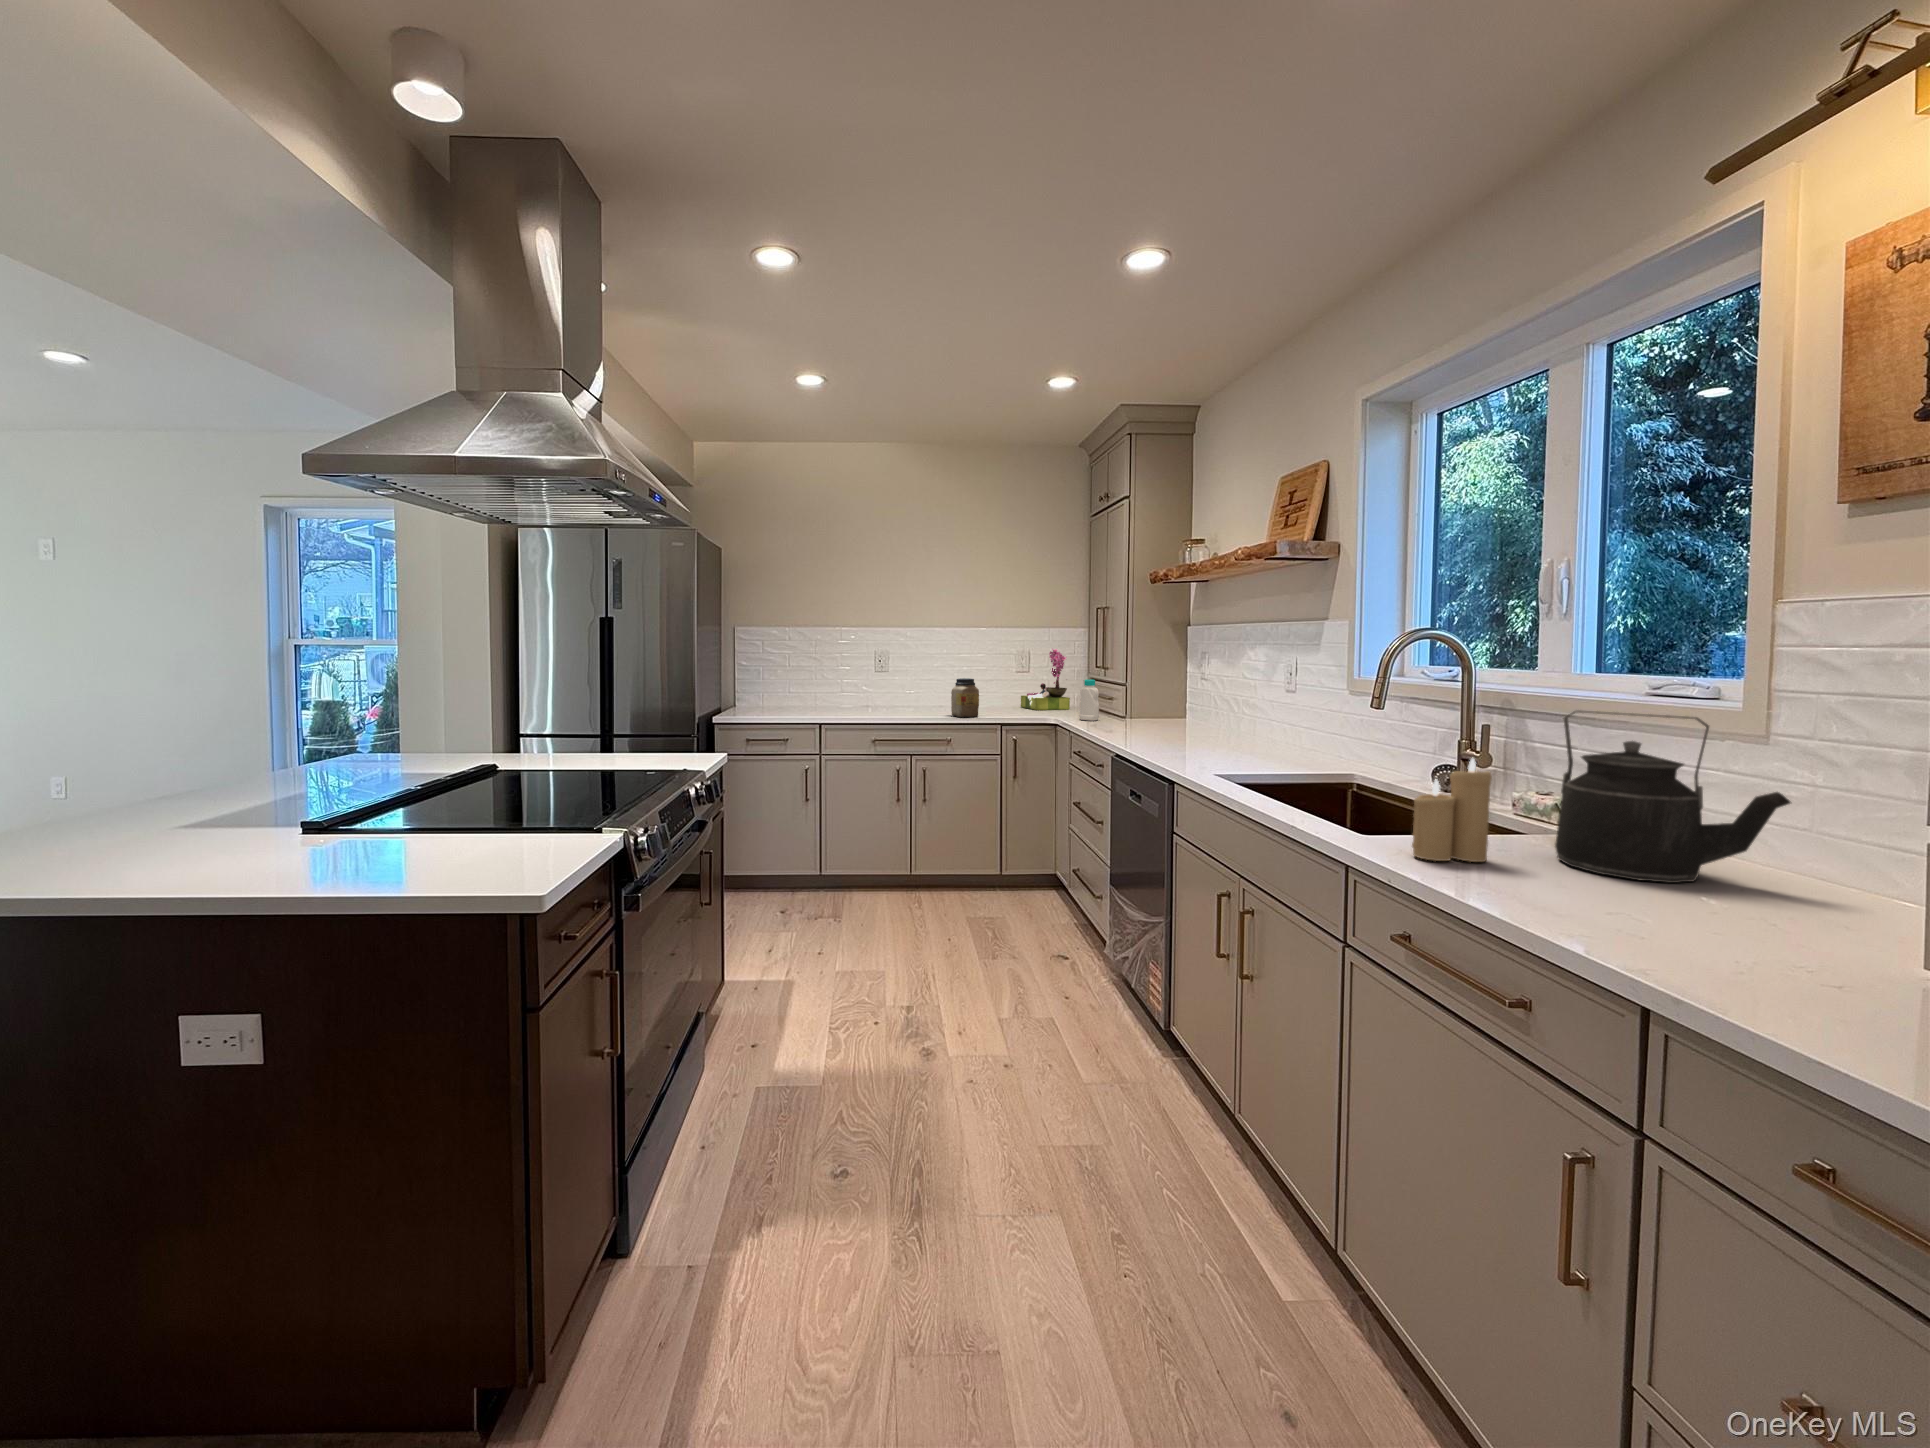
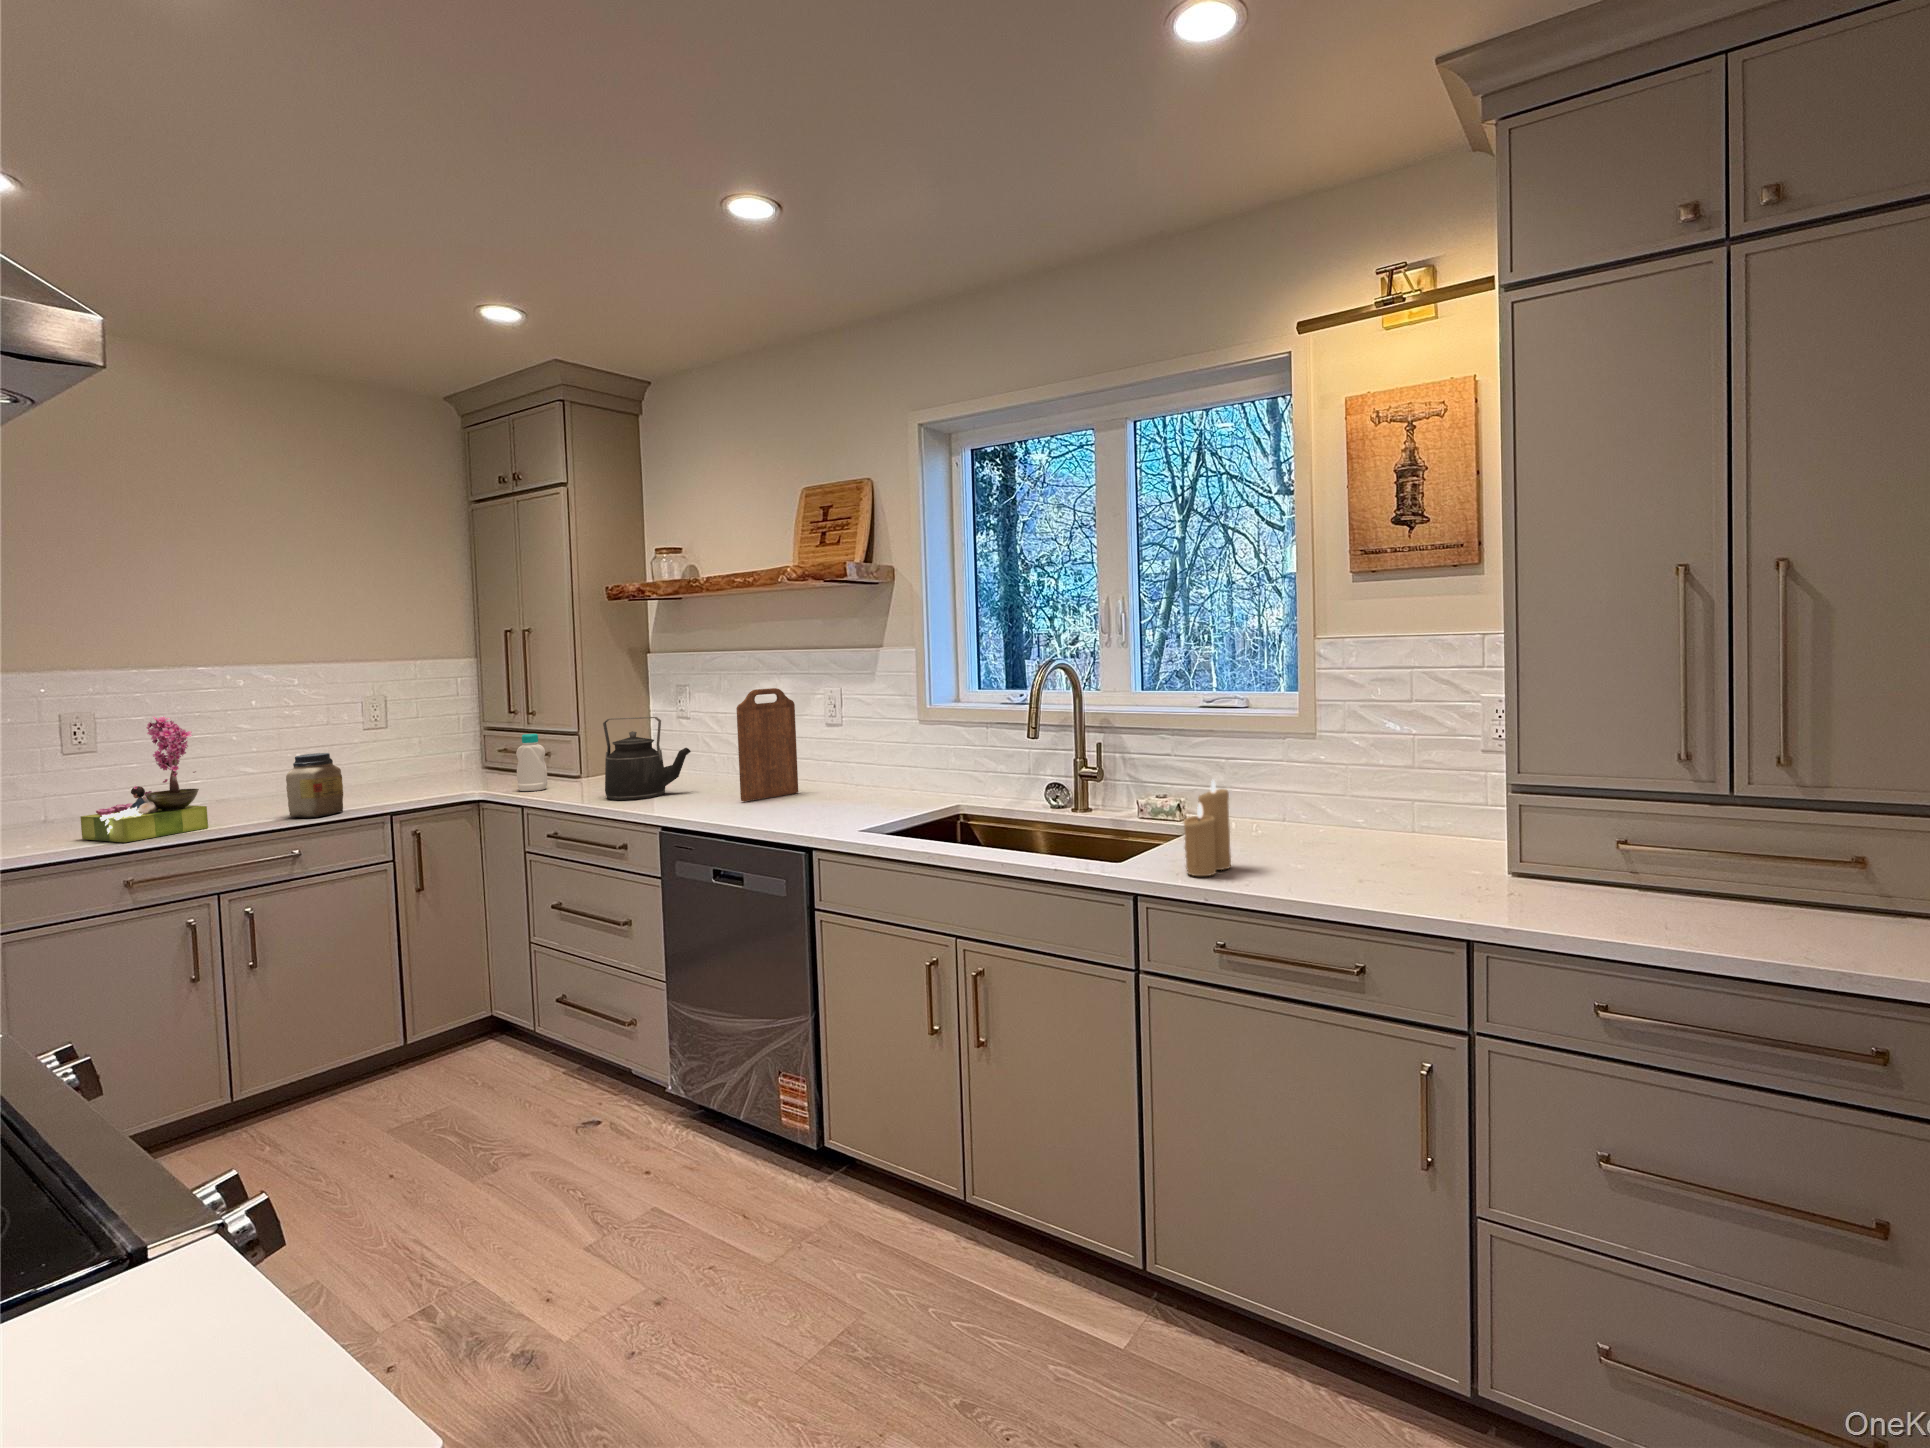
flower arrangement: present [1021,649,1070,710] -> present [80,716,208,842]
cutting board: none [1193,653,1252,746] -> present [736,688,798,801]
kettle: present [1555,710,1790,883] -> present [603,717,691,800]

